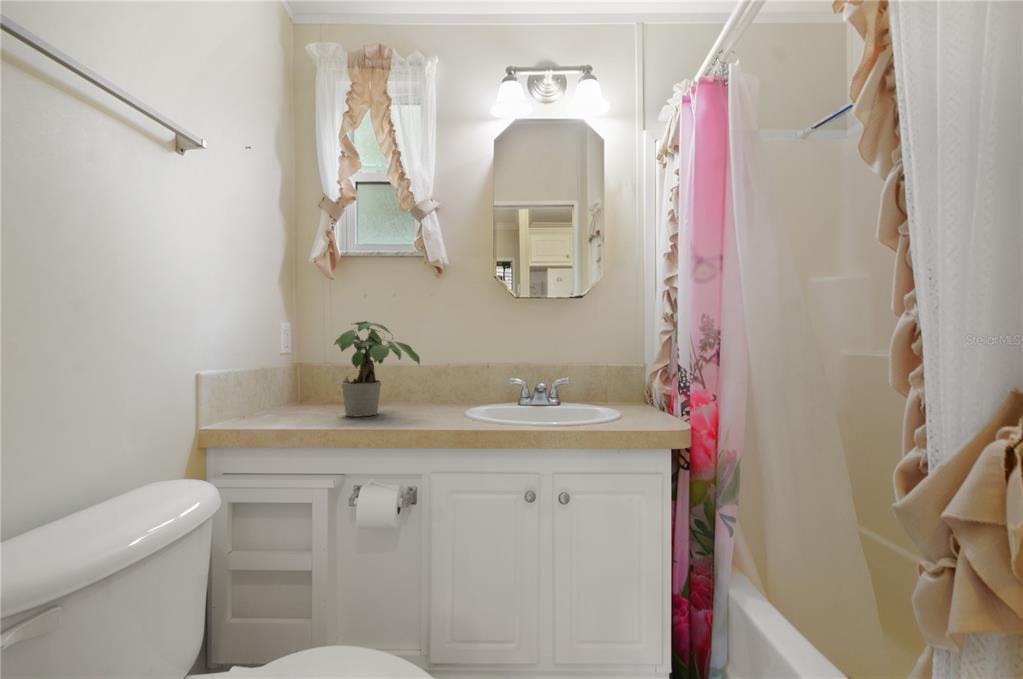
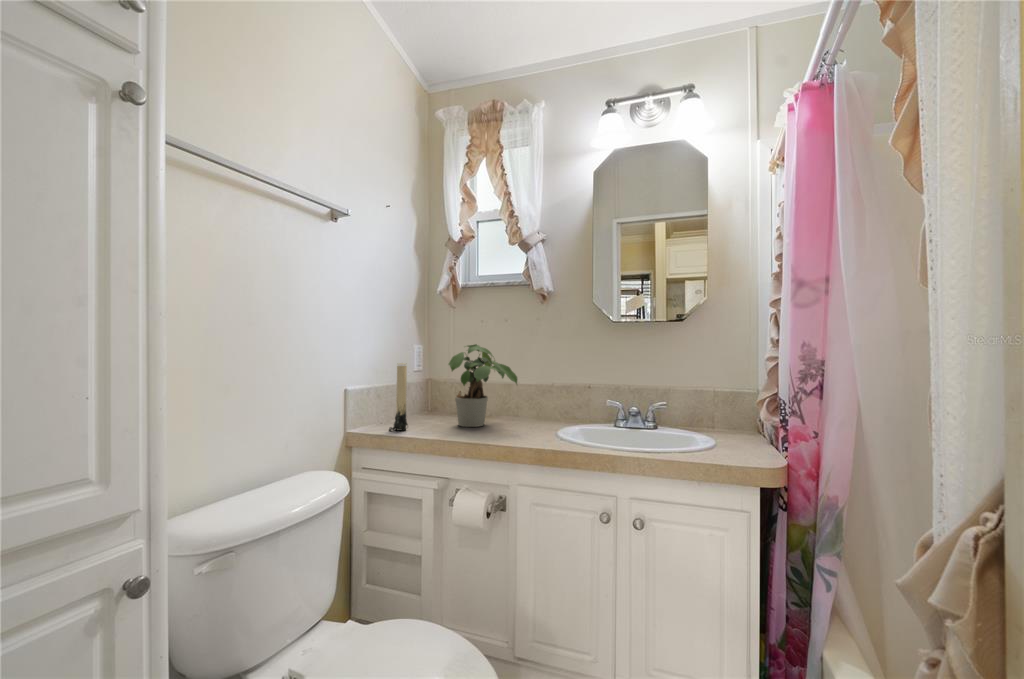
candle: none [260,342,285,427] -> present [389,363,408,431]

